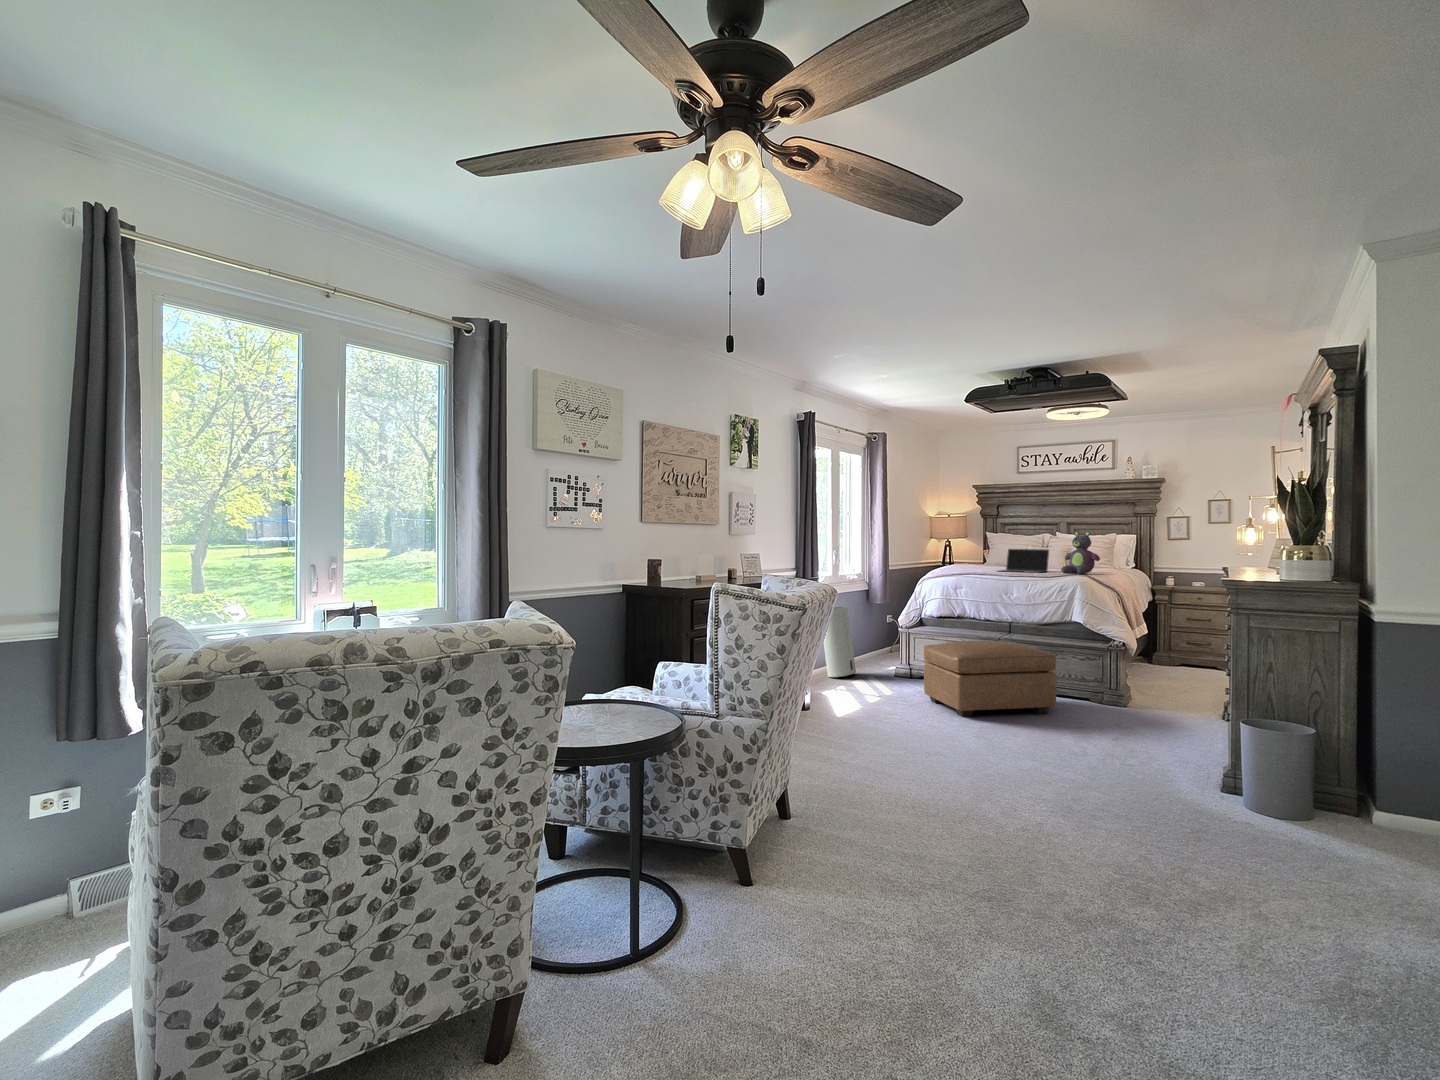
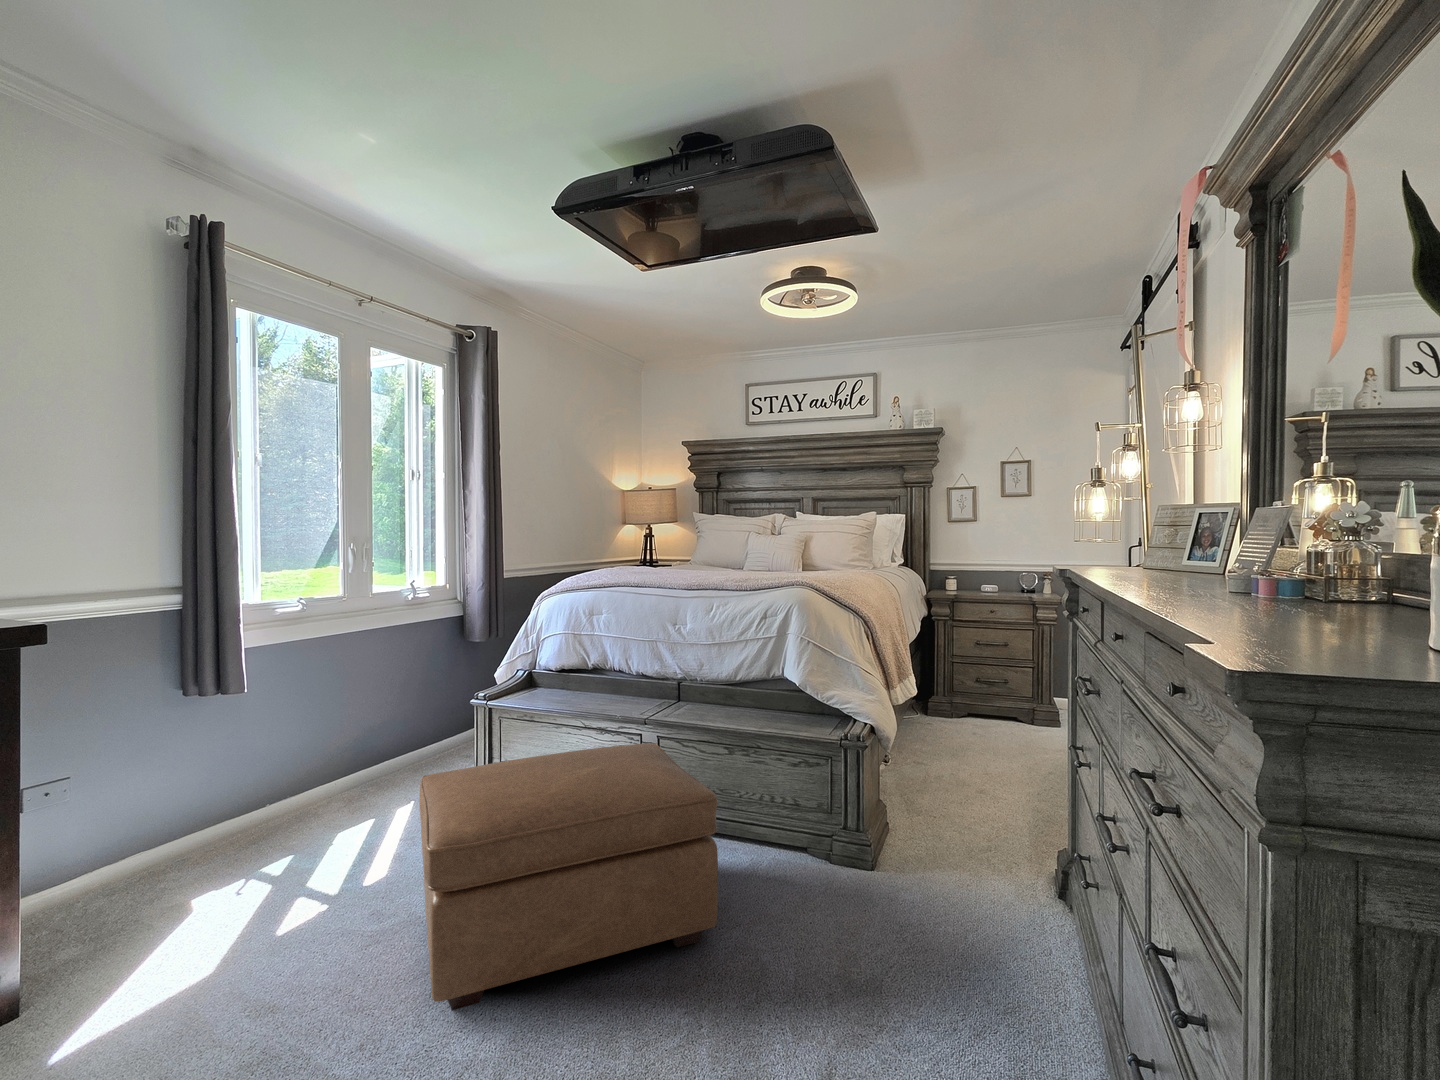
stuffed bear: present [1061,531,1100,574] -> none [769,498,838,582]
laptop: present [1002,549,1049,573] -> none [662,535,758,580]
air purifier: present [824,606,856,678] -> none [280,659,377,823]

